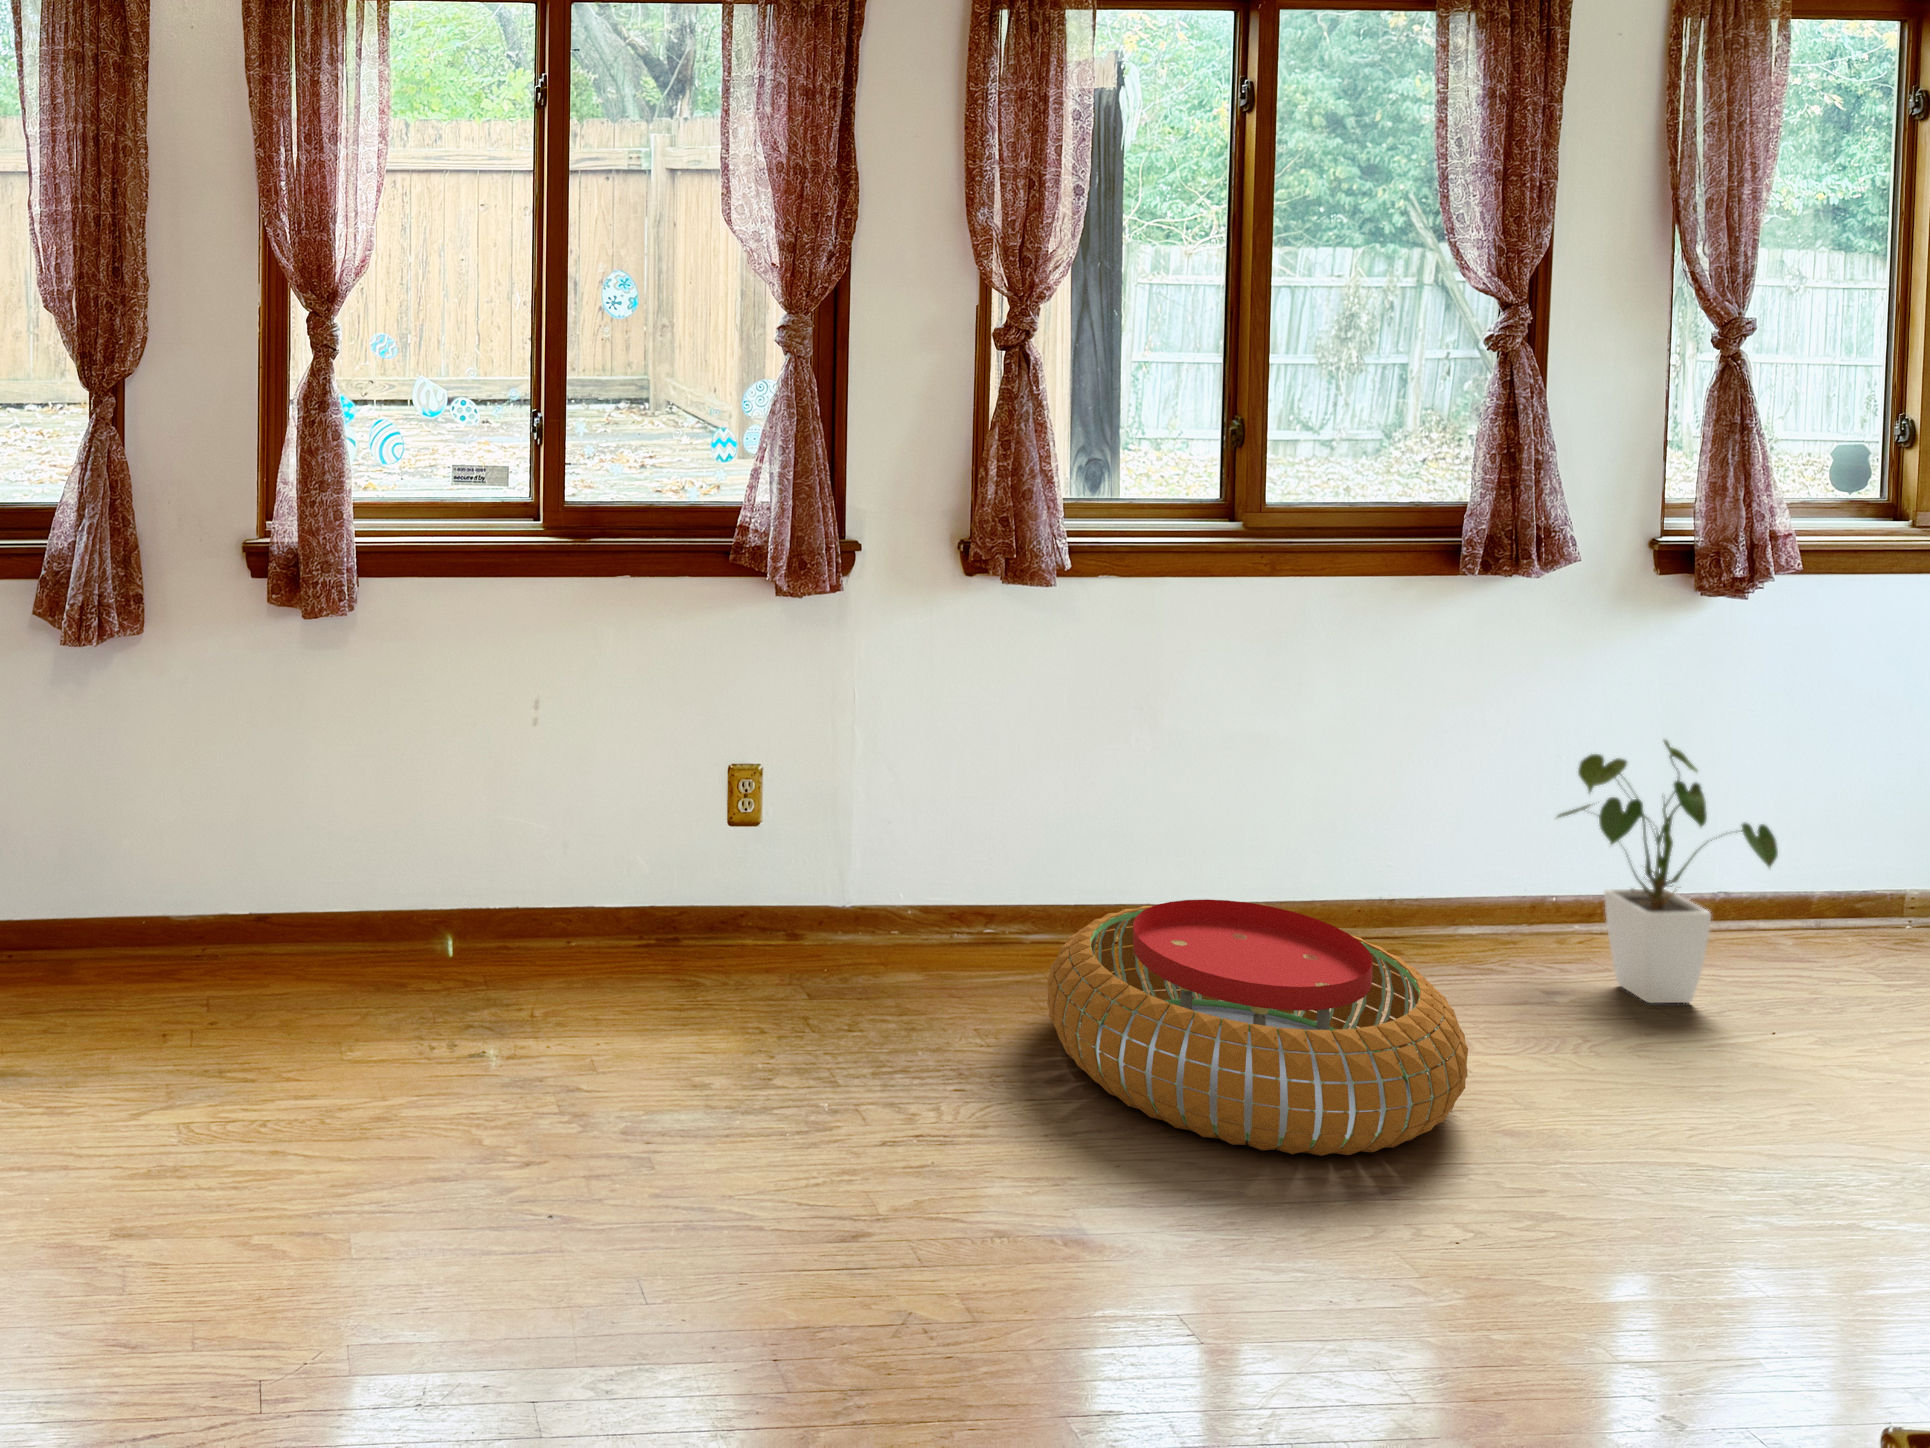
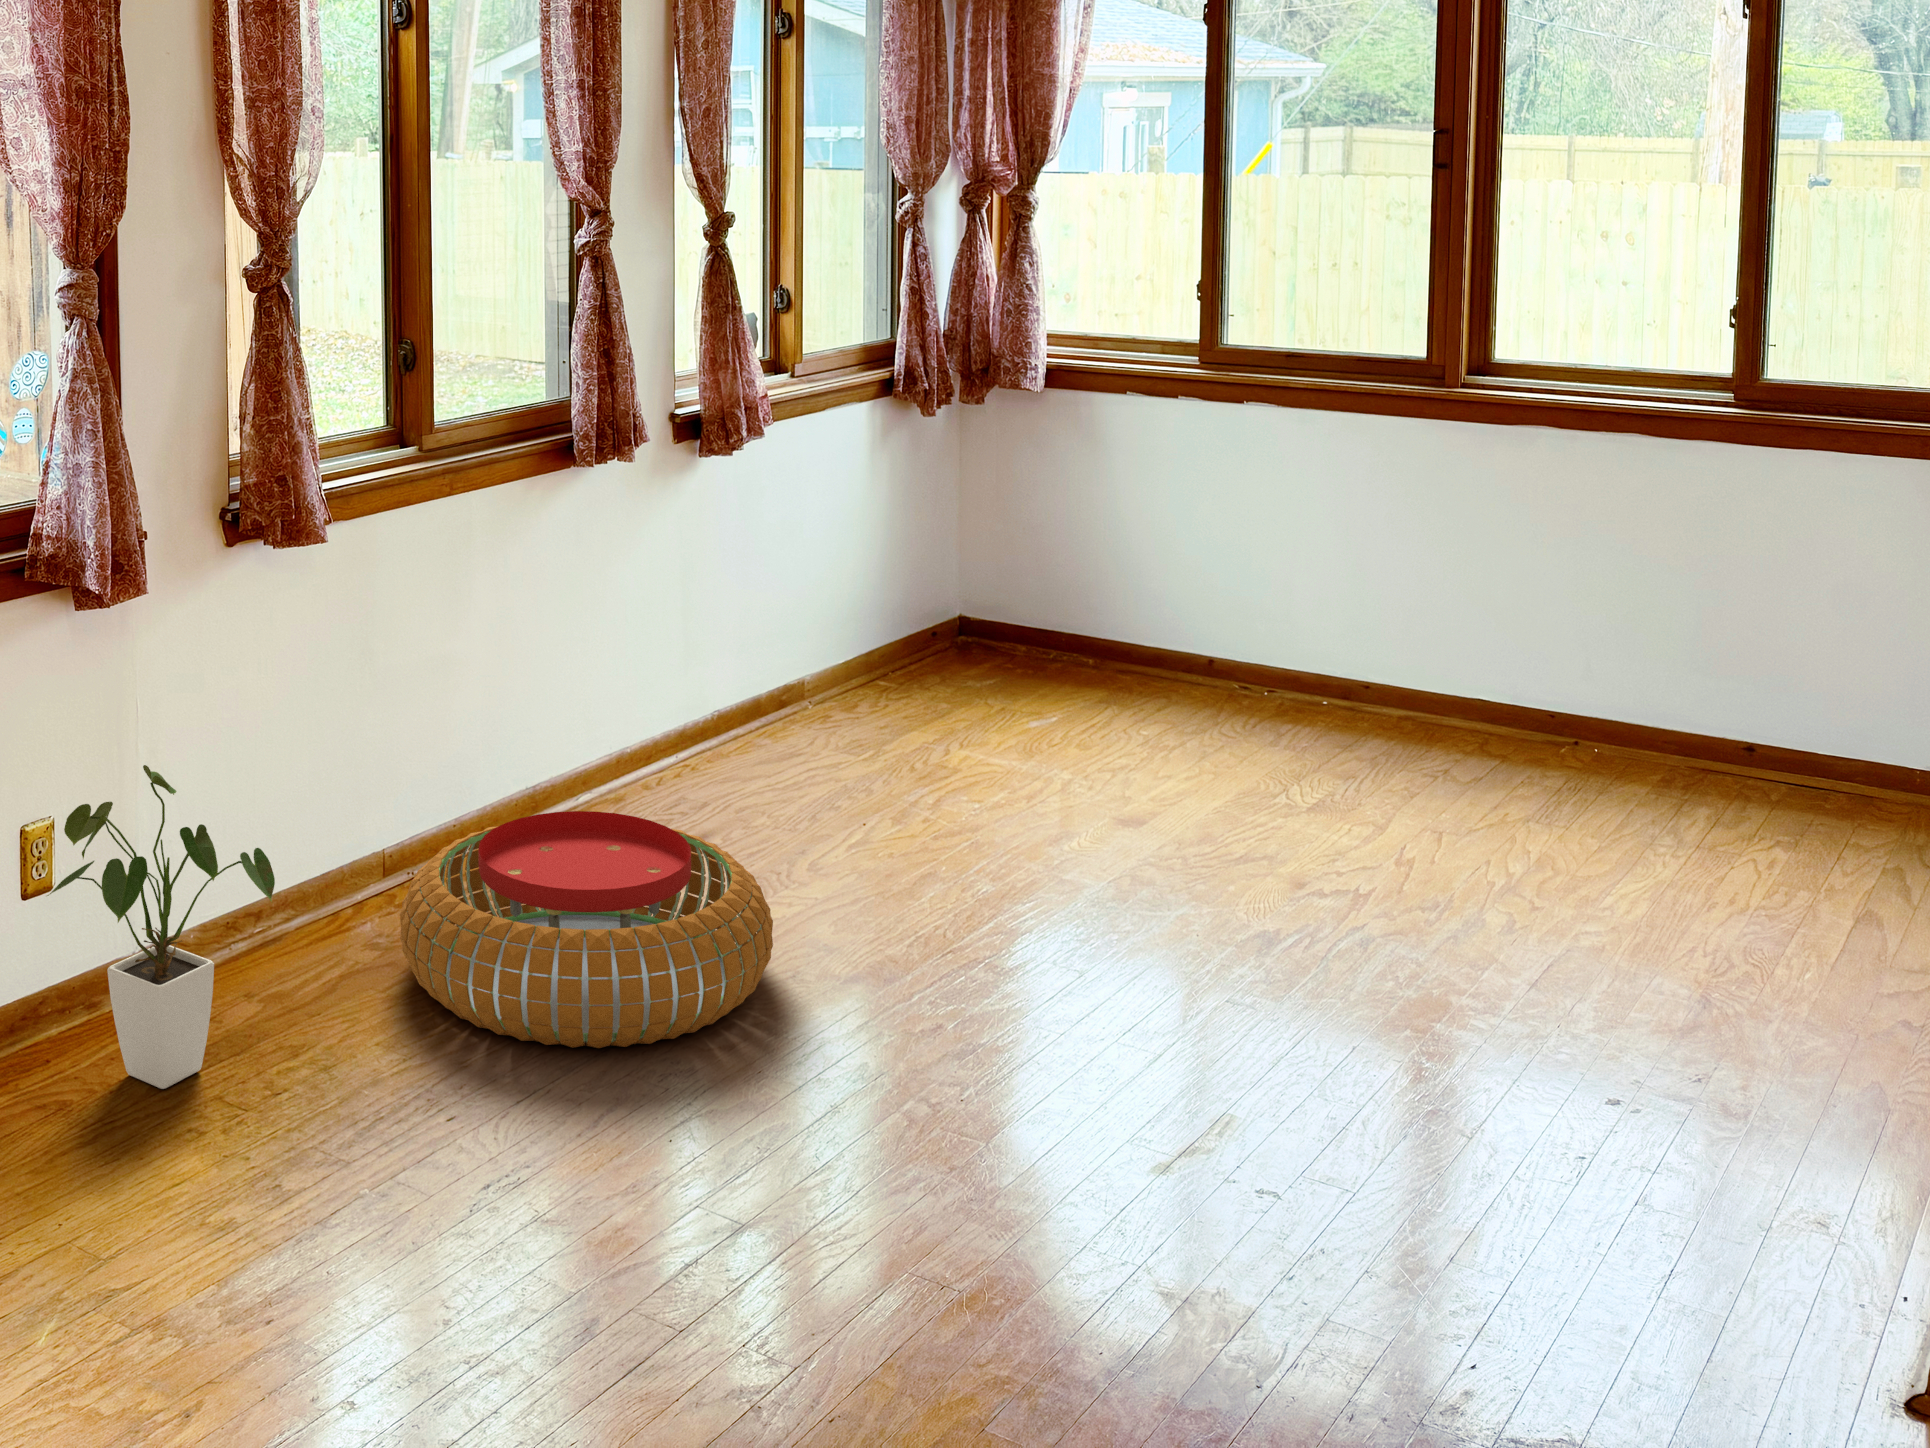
house plant: present [1557,740,1778,1003] -> present [47,765,275,1089]

